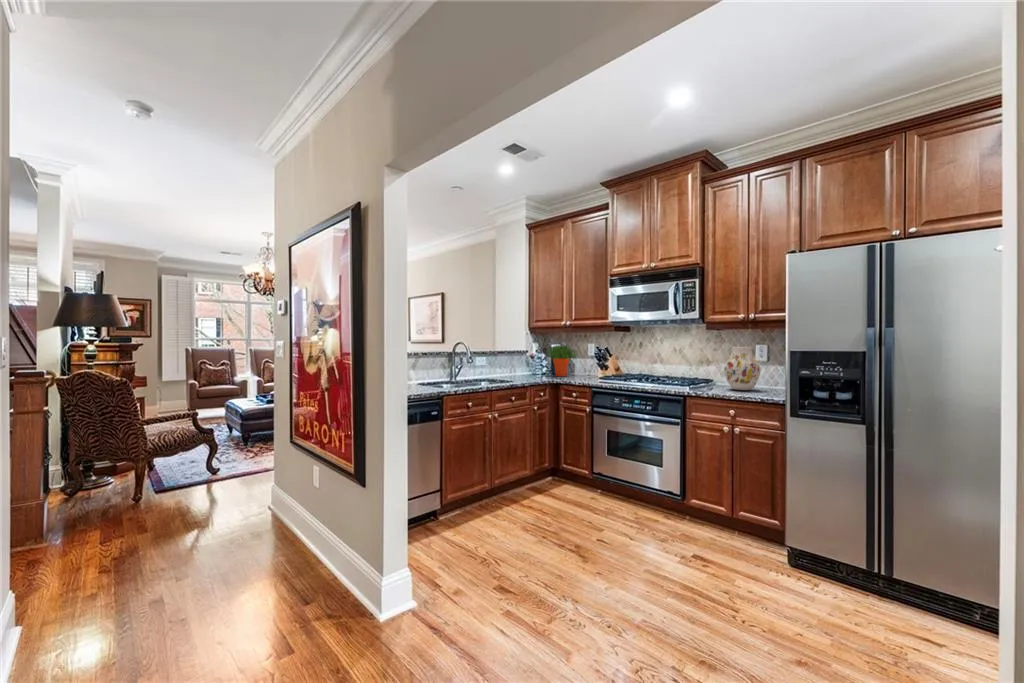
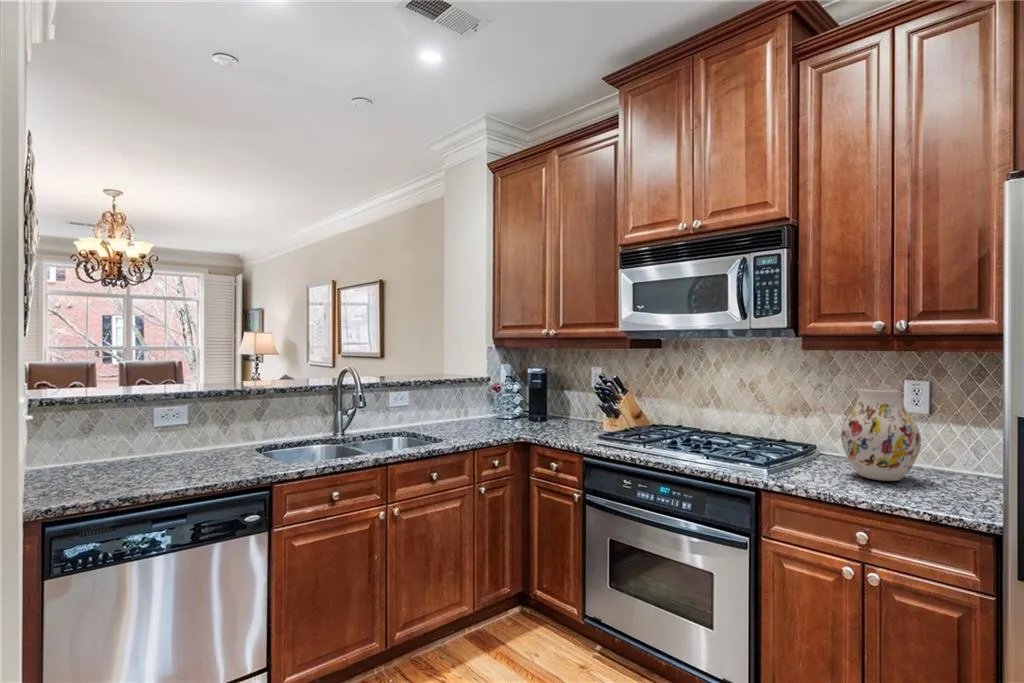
potted plant: present [547,345,576,376] -> none [511,370,574,426]

